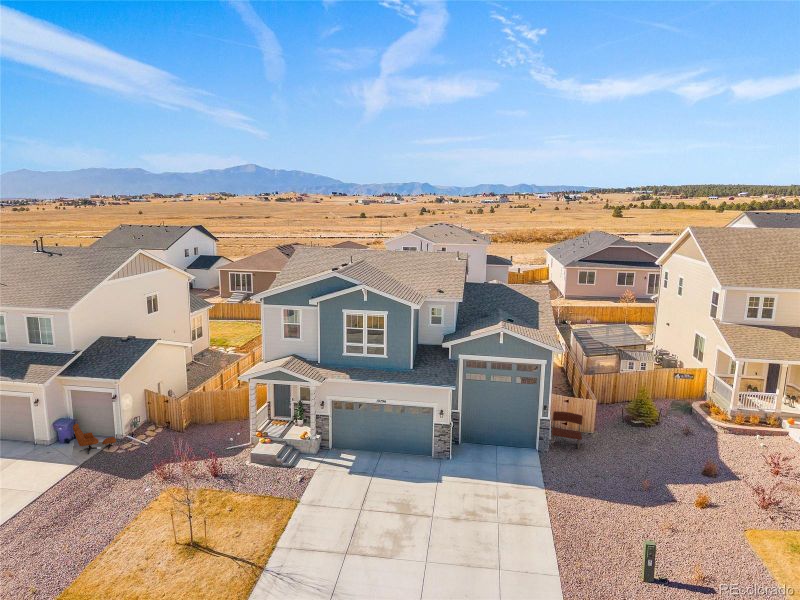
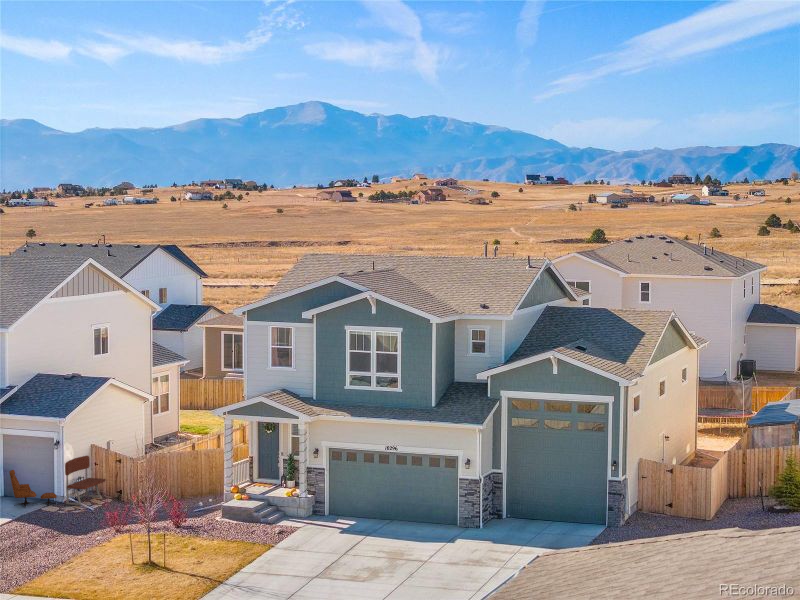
bench: present [552,411,583,449] -> present [65,456,106,505]

